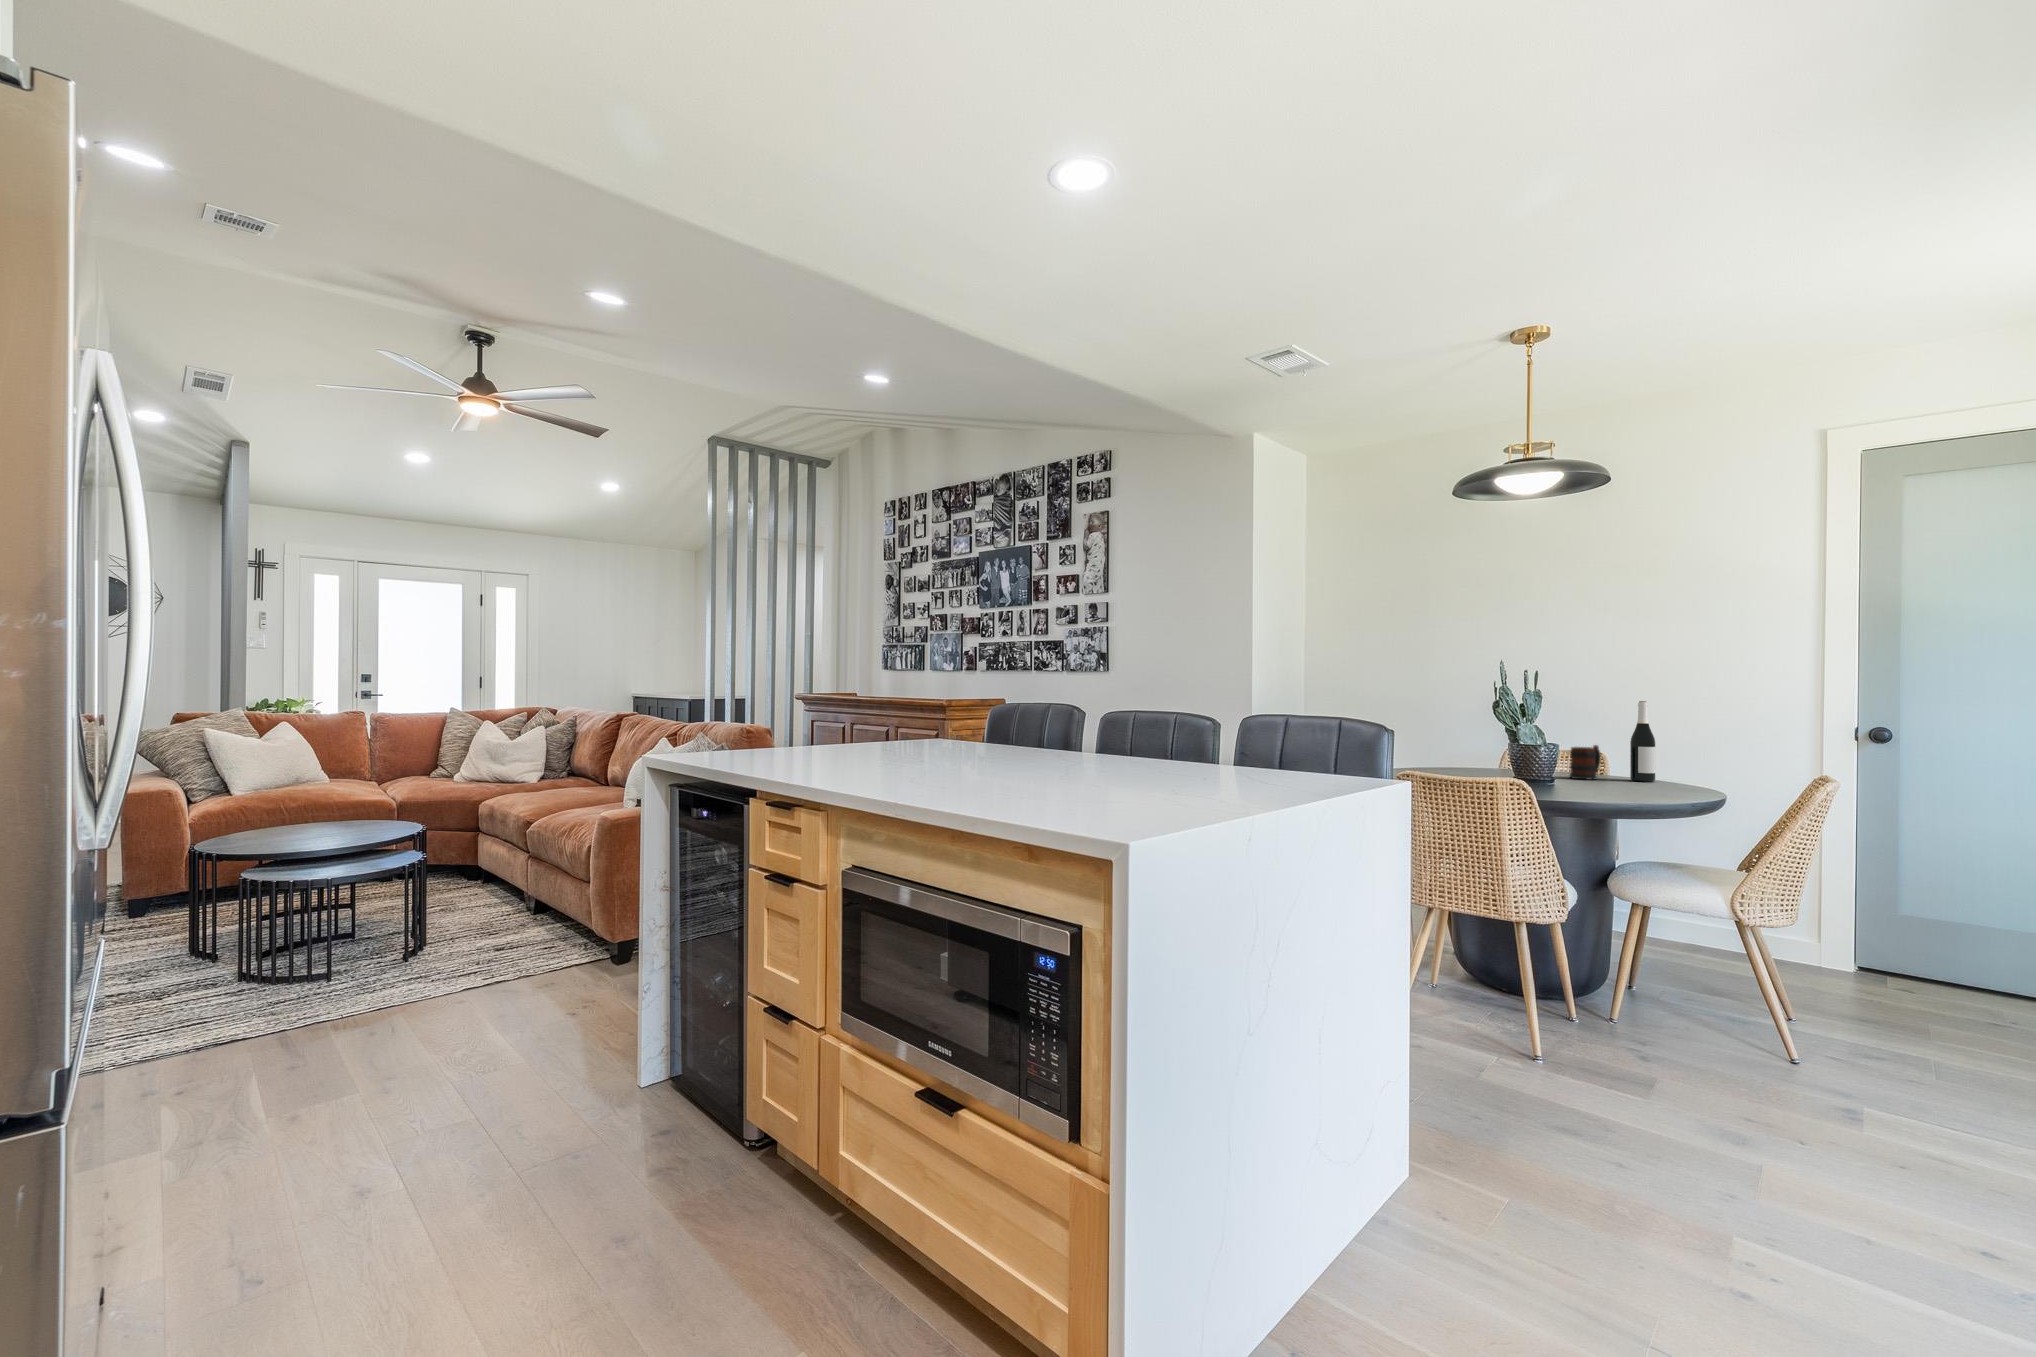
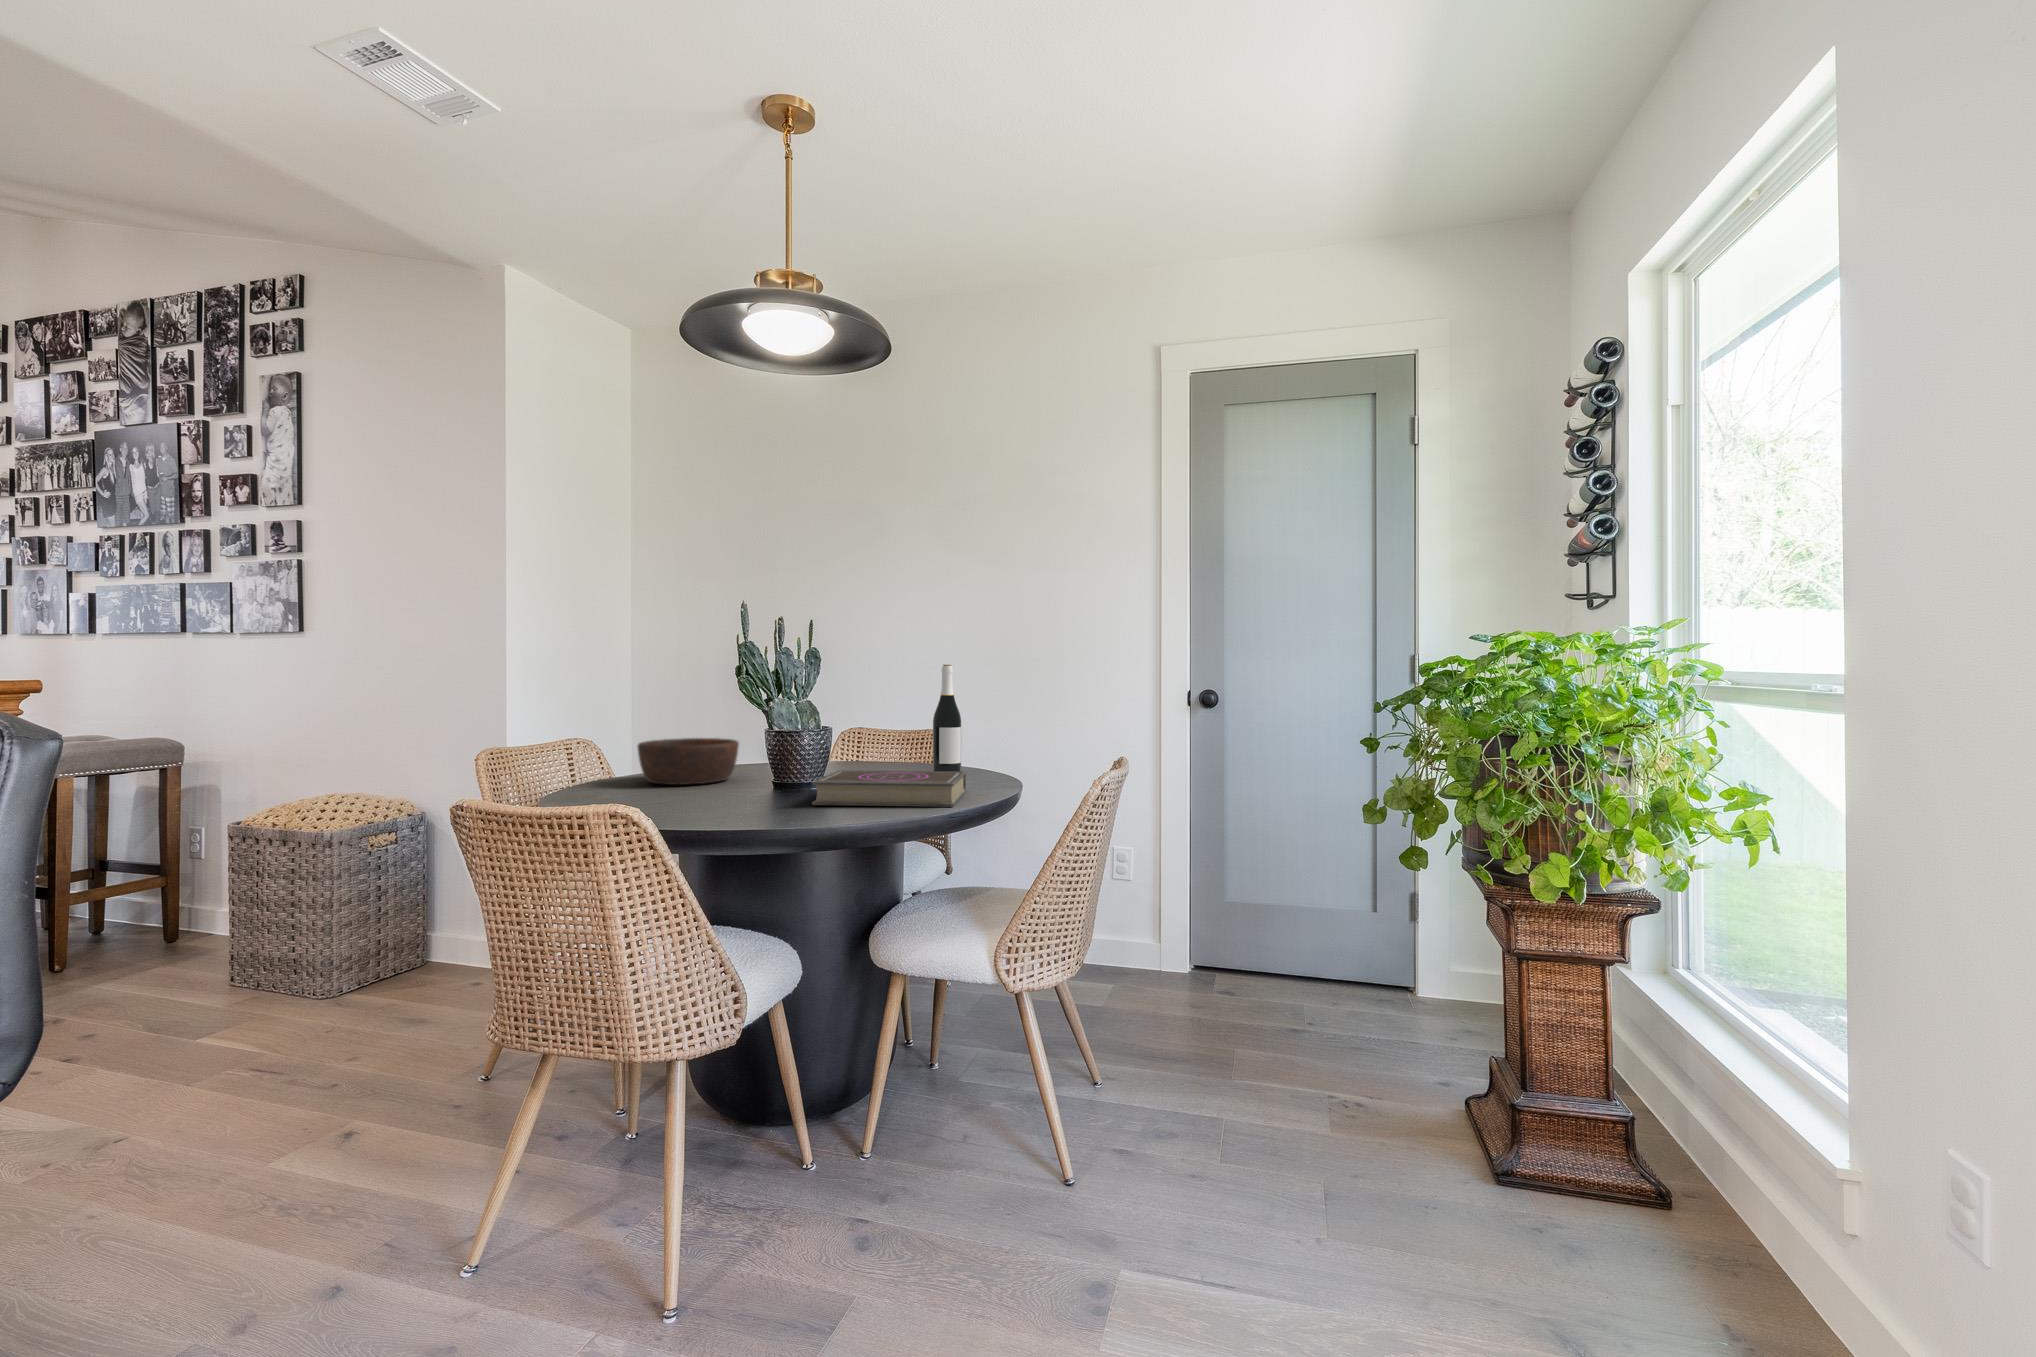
mug: present [1570,745,1601,780] -> none [860,726,903,776]
wooden bowl: none [1411,748,1480,777] -> present [638,738,739,785]
book: none [1577,772,1690,798] -> present [812,770,966,807]

